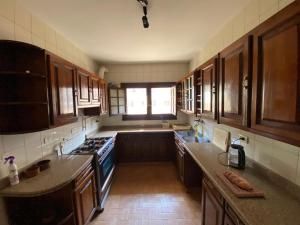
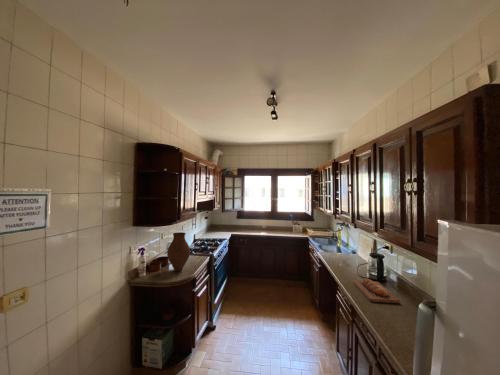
vase: none [44,138,68,174] -> present [167,232,190,272]

